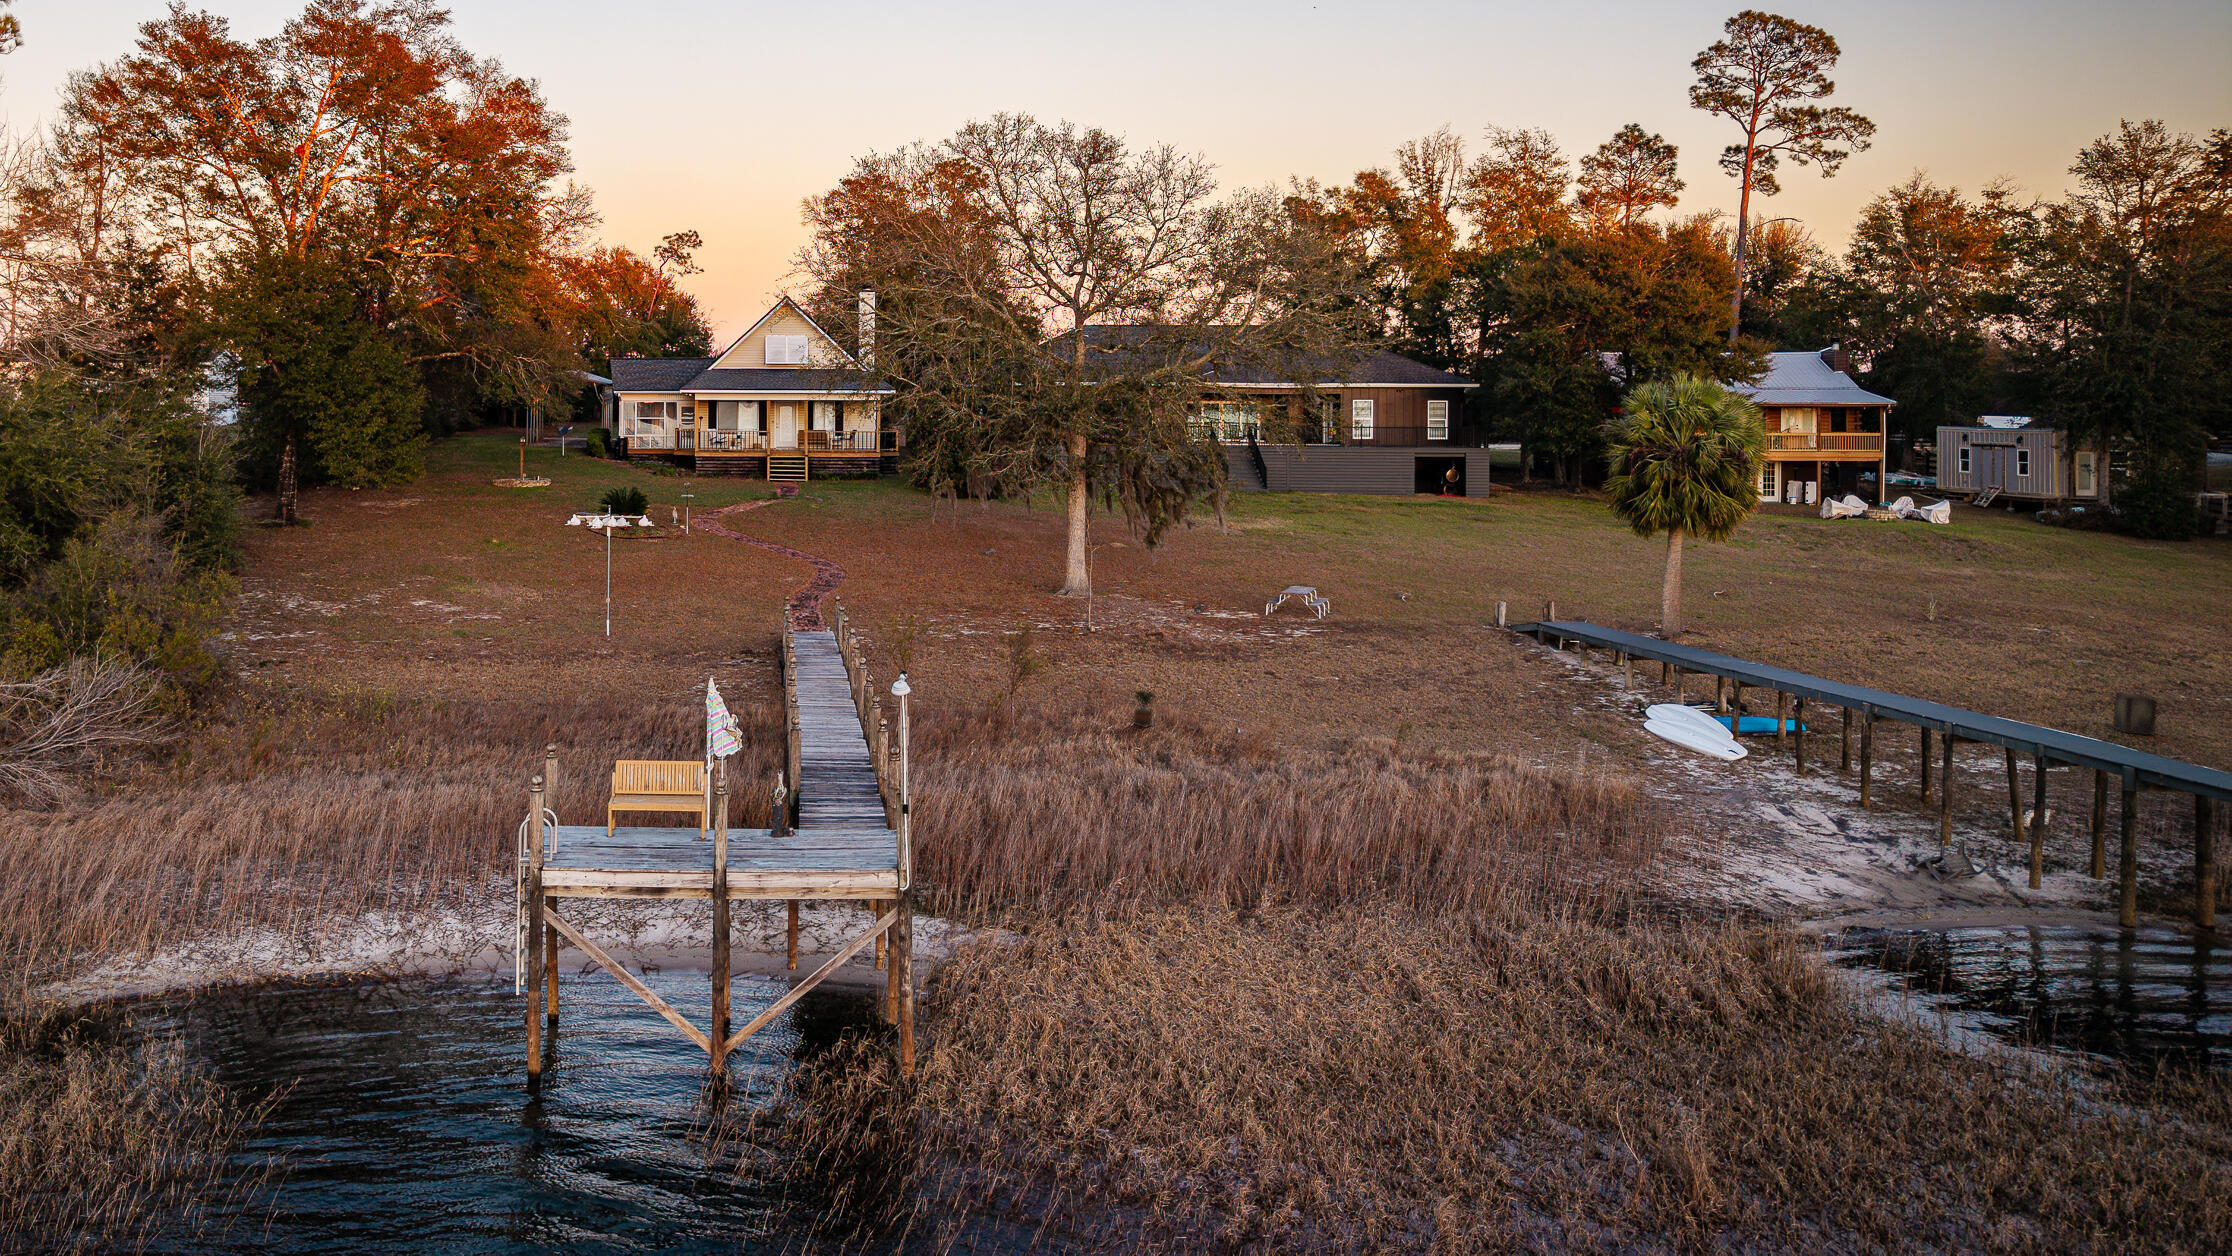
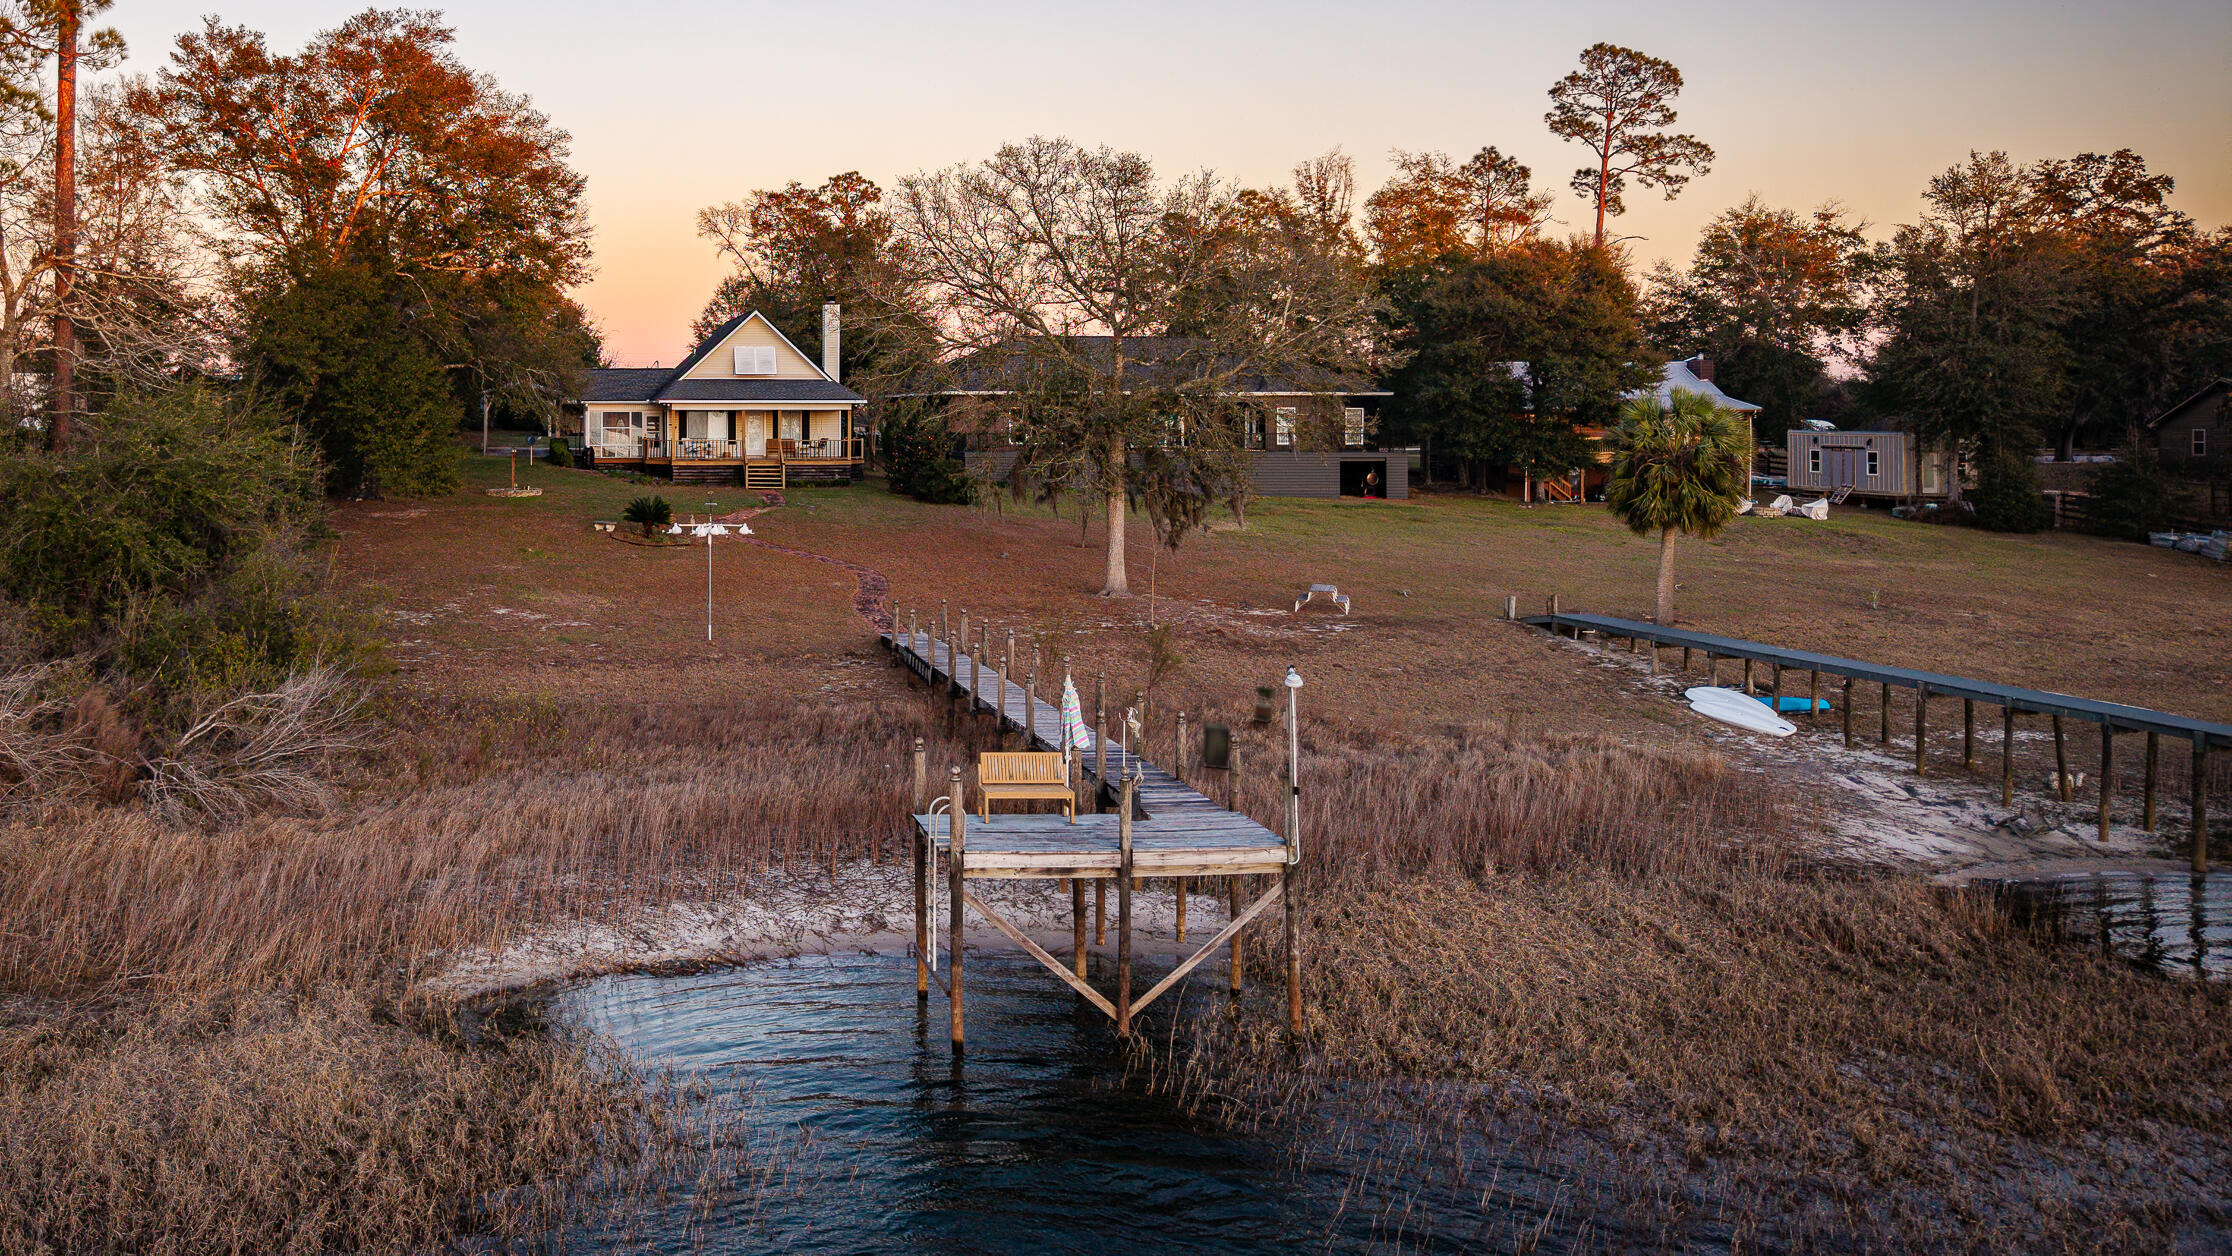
storage box: present [2113,692,2157,735] -> present [1202,722,1231,769]

